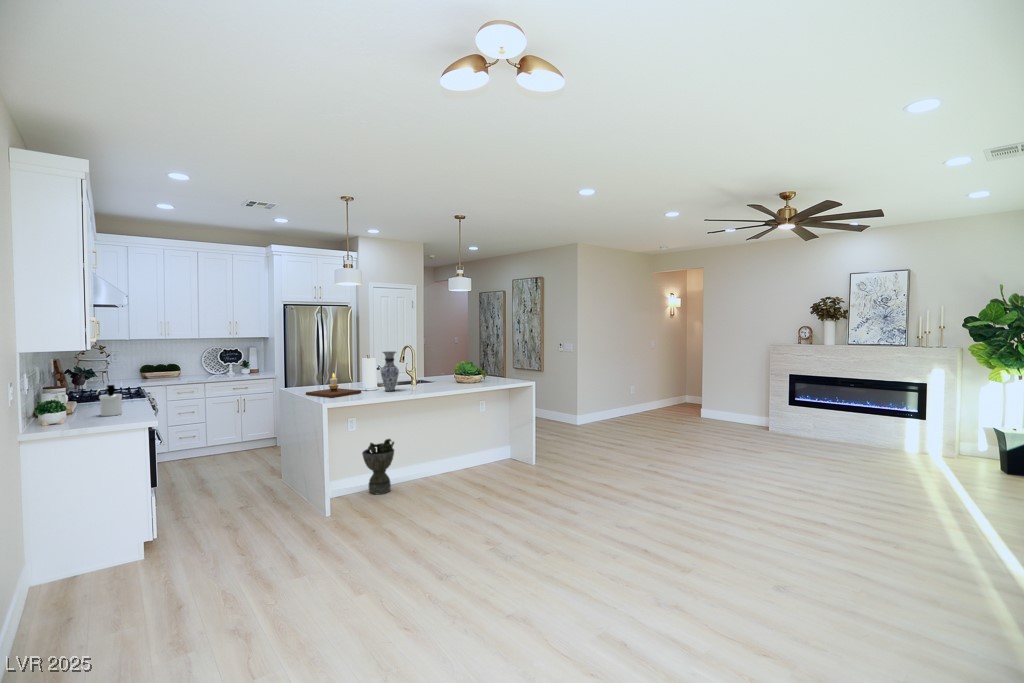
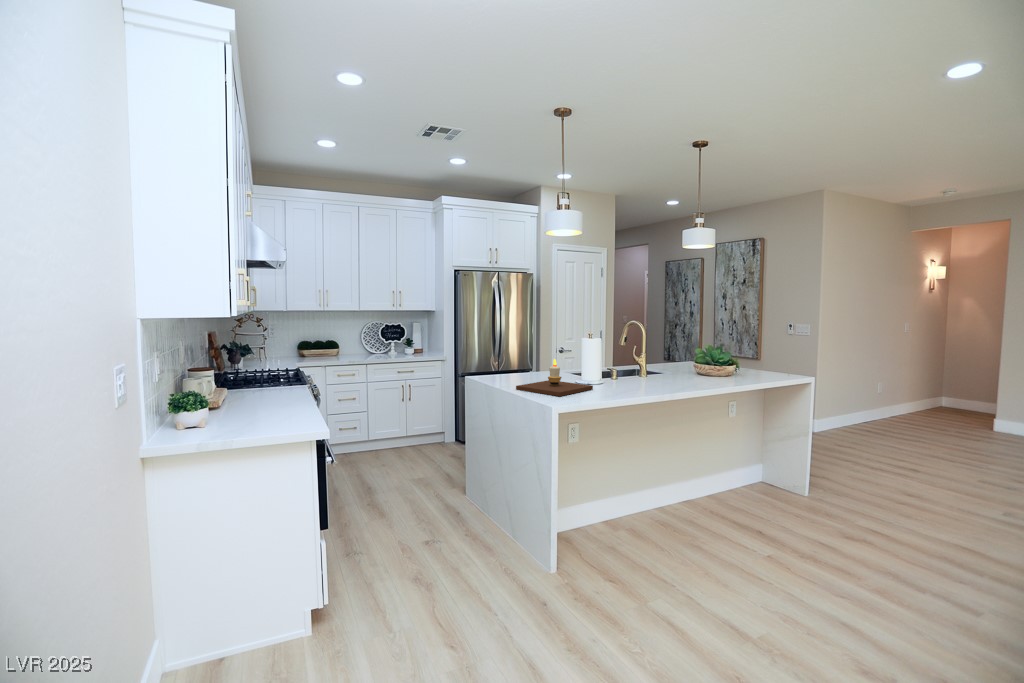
vase: present [381,352,399,391] -> none [618,329,645,388]
soap dispenser: present [96,385,122,416] -> none [247,370,283,417]
planter: present [362,439,394,494] -> none [591,457,639,541]

